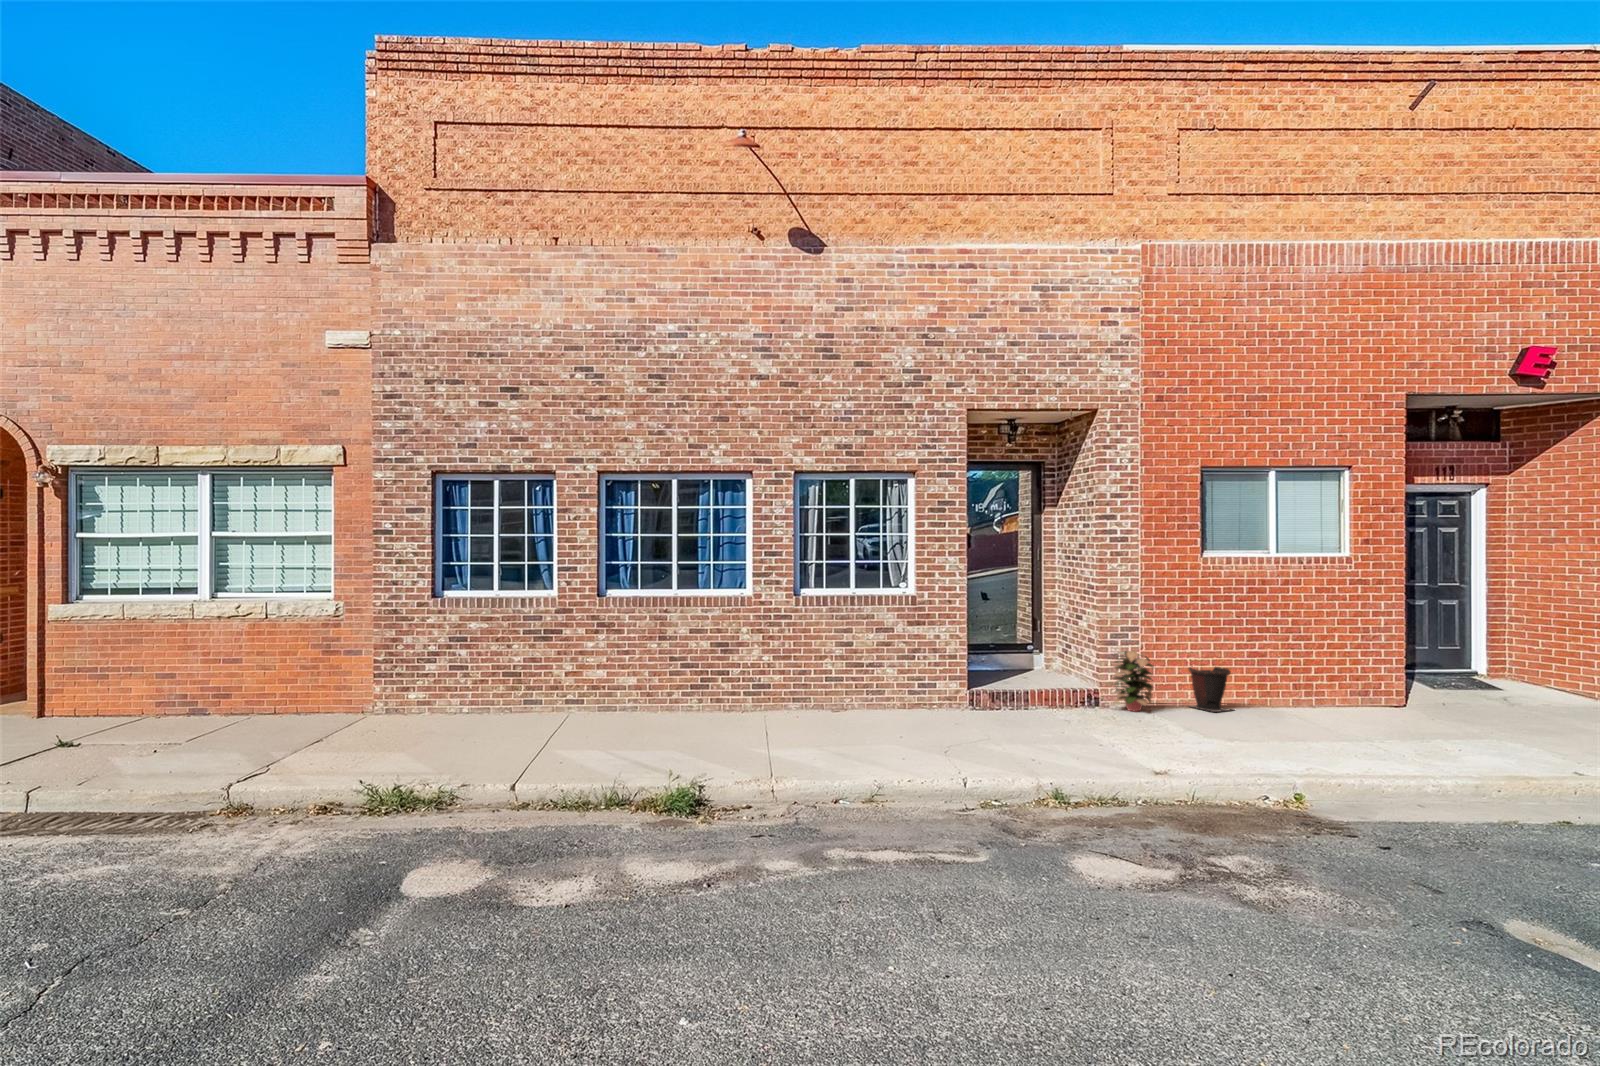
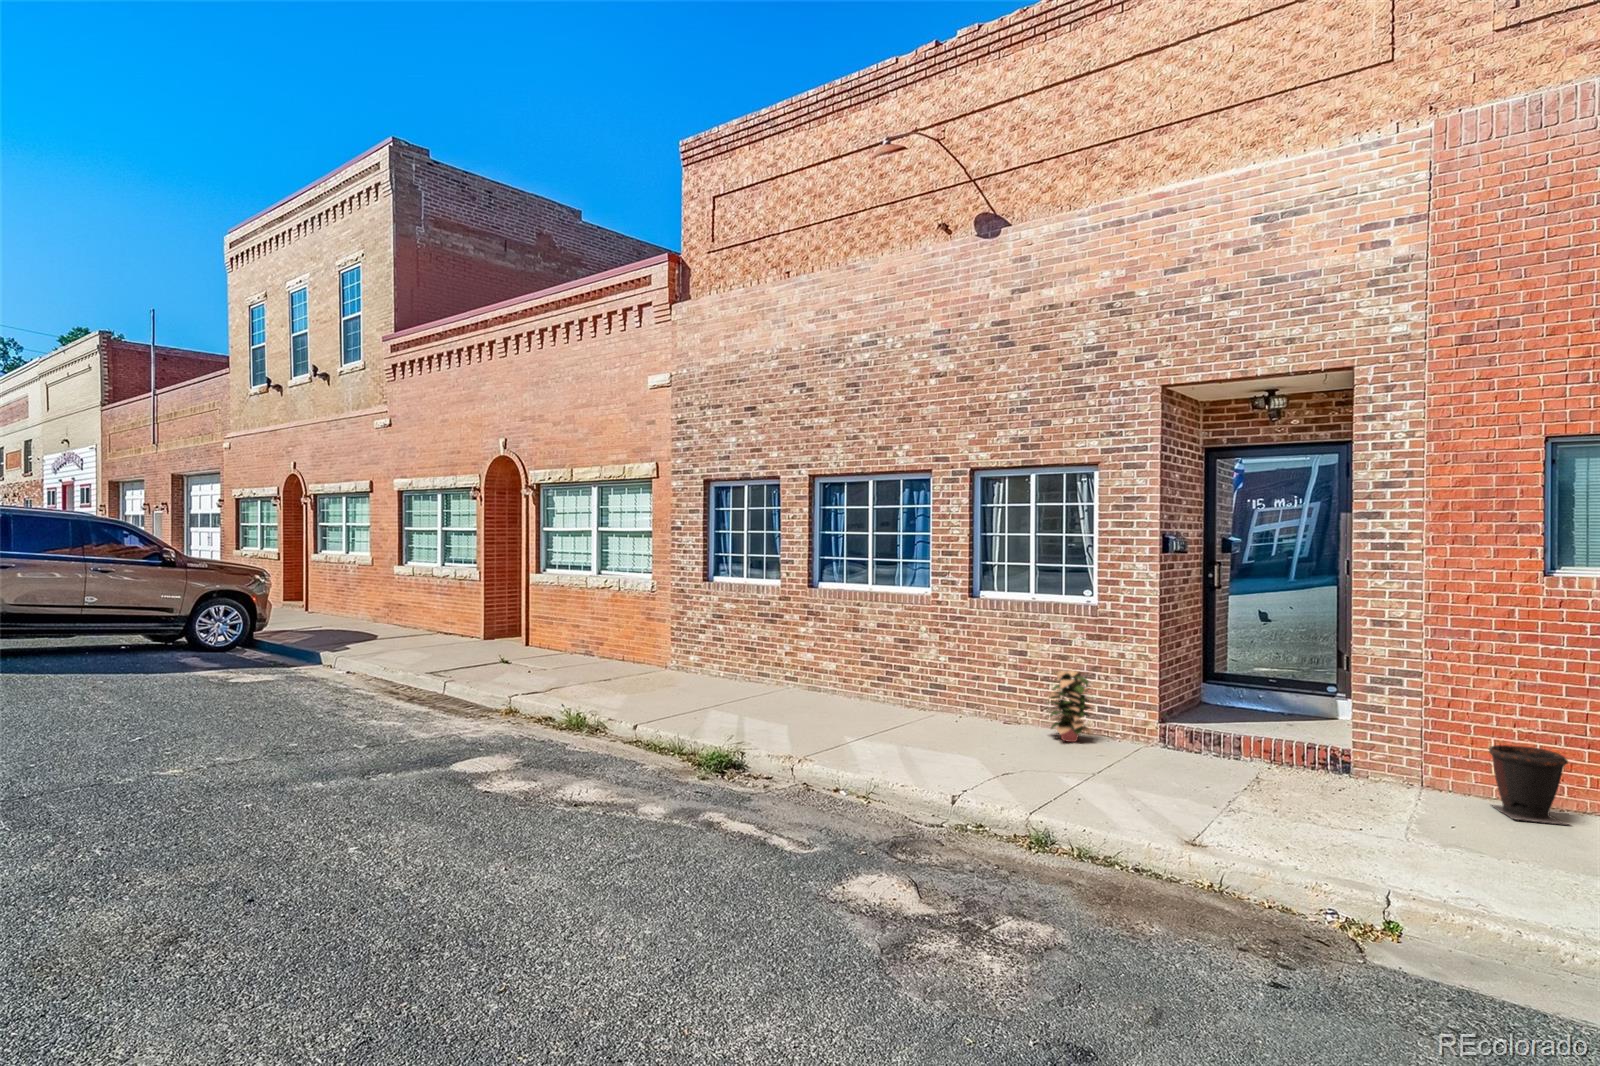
decorative plant: present [1114,651,1153,711] -> present [1048,671,1092,742]

